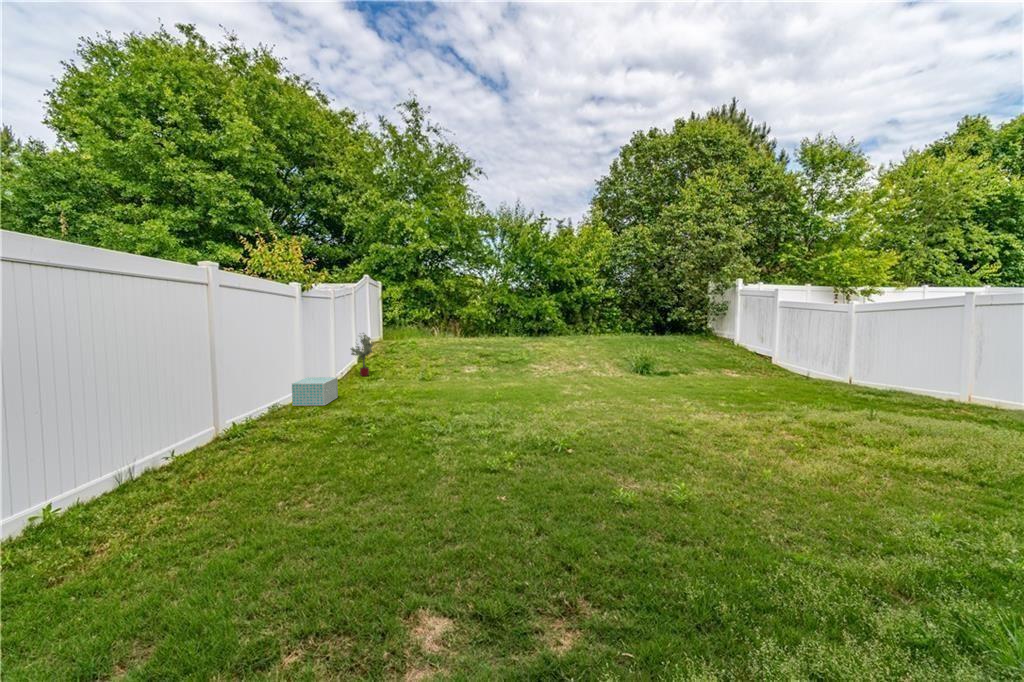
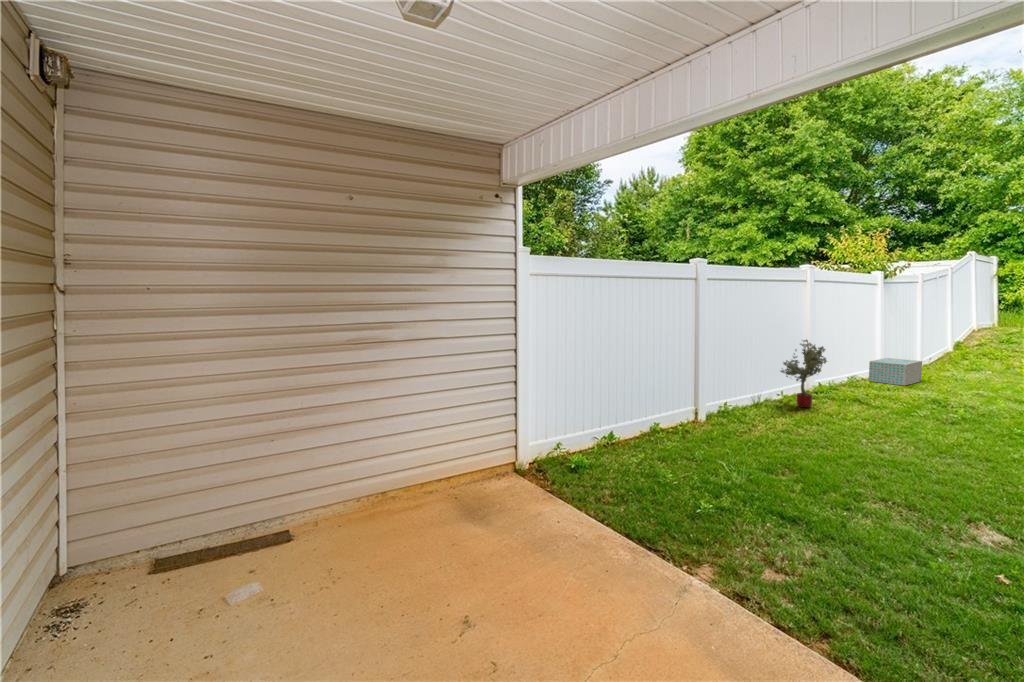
potted tree: present [351,333,373,376] -> present [781,340,827,408]

